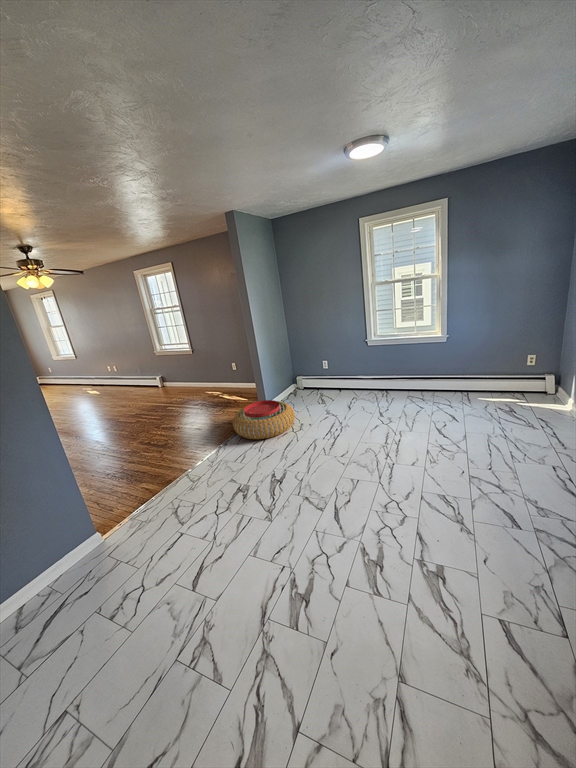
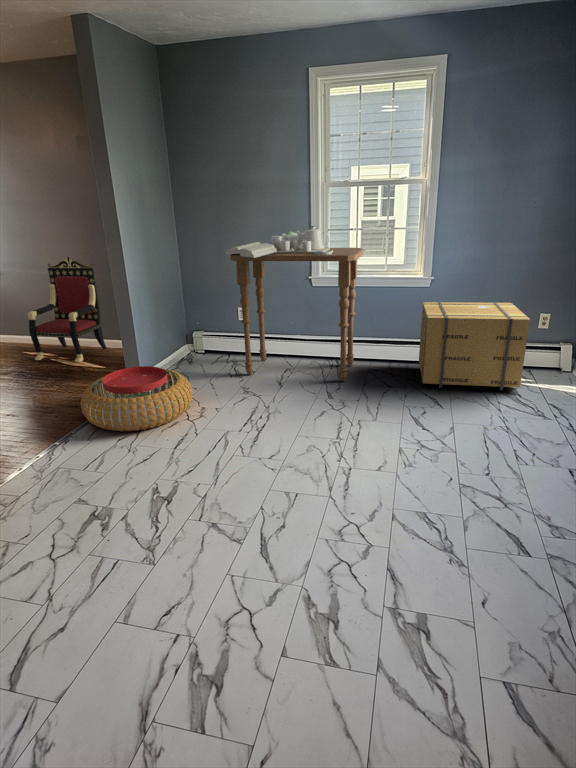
side table: none [311,309,398,404] -> present [226,226,363,381]
armchair: none [206,339,247,398] -> present [28,257,106,362]
cardboard box: none [443,346,523,407] -> present [419,301,530,390]

